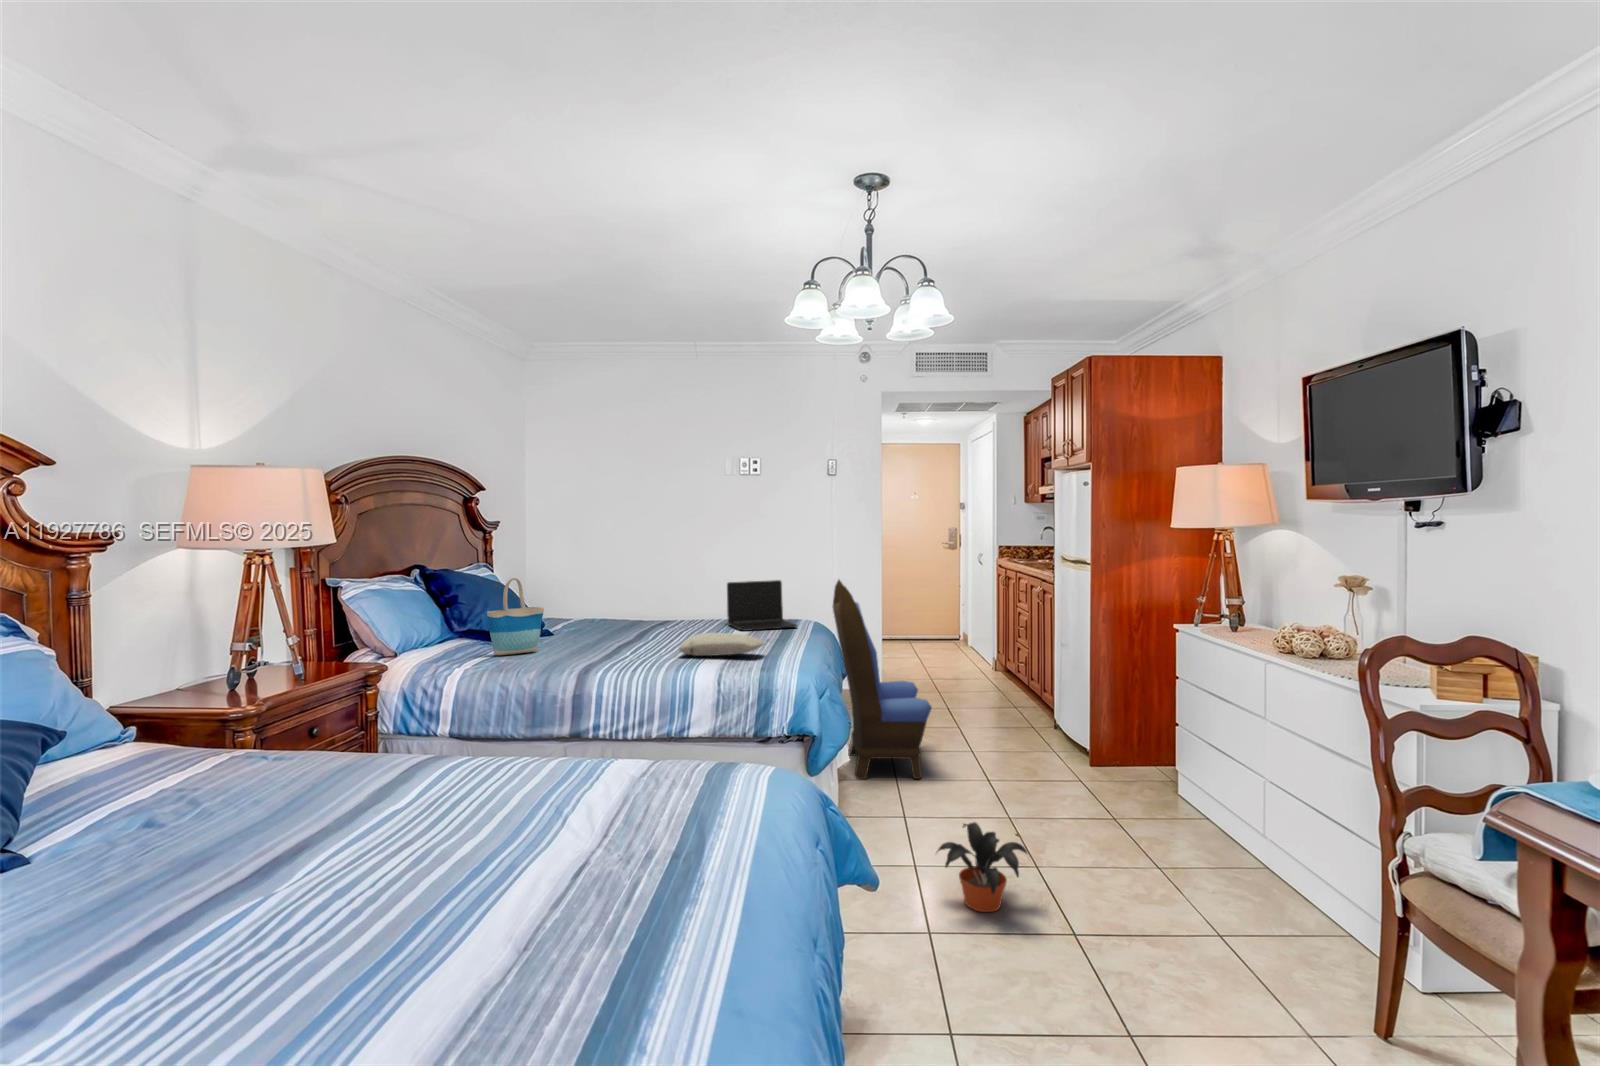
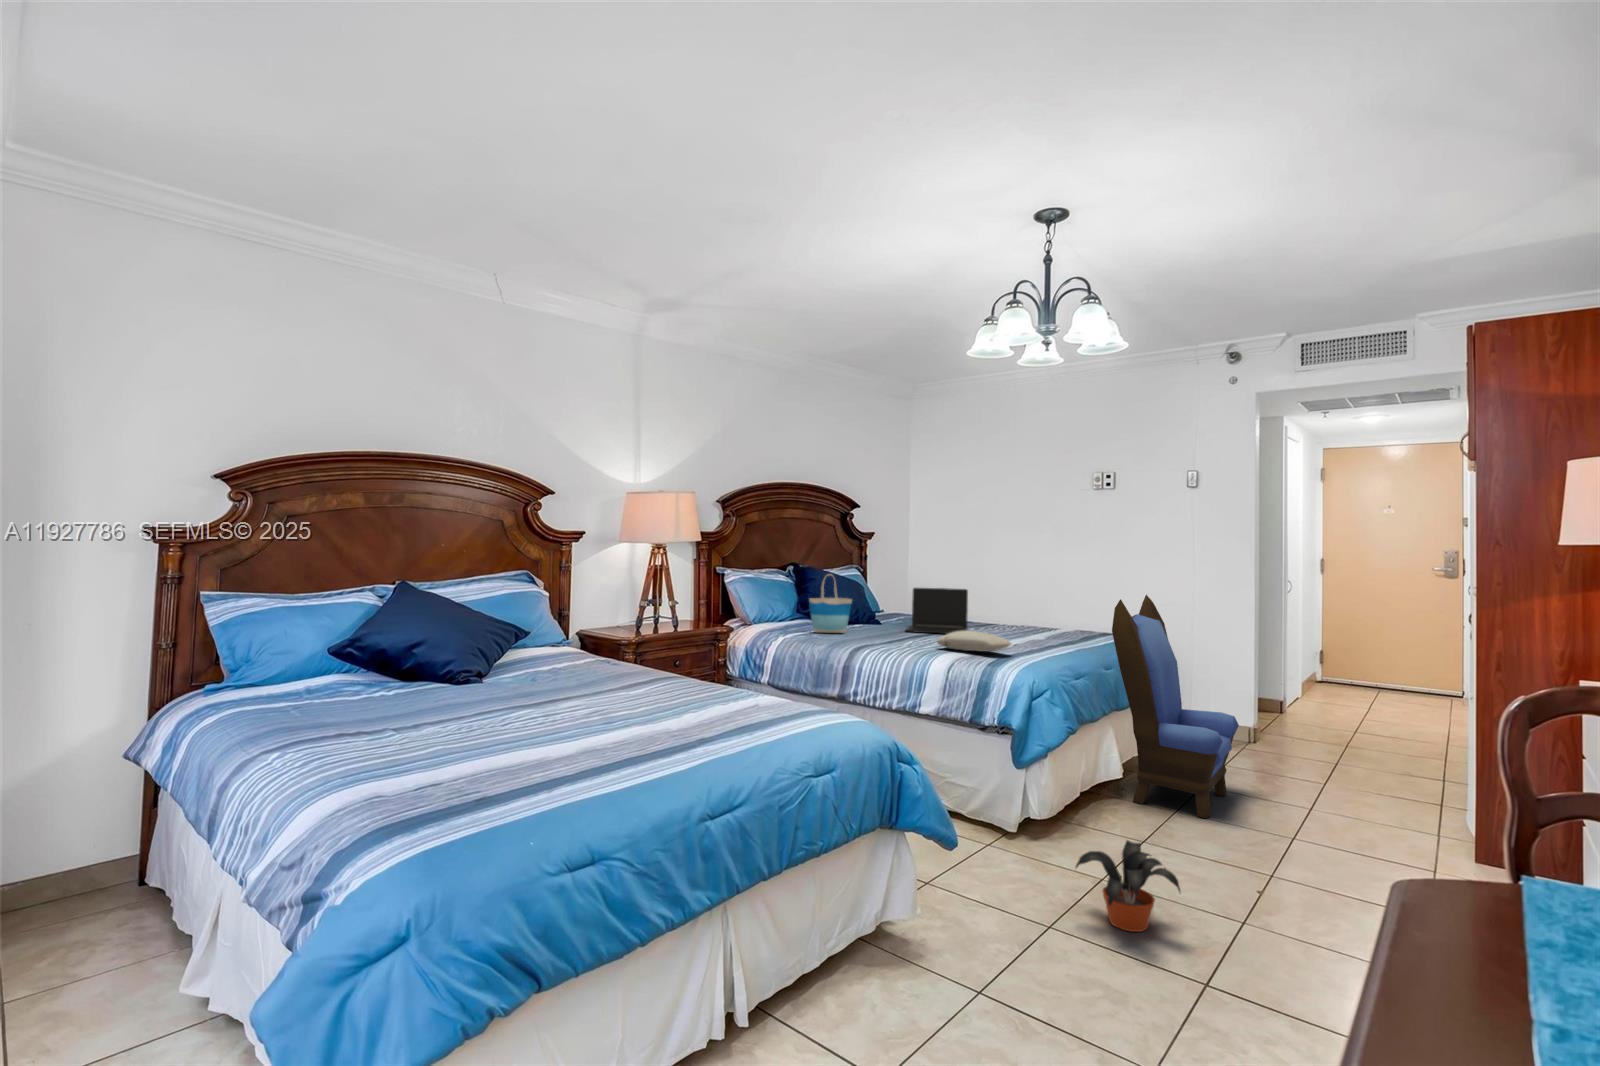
laptop: present [727,580,797,631] -> present [906,588,968,634]

